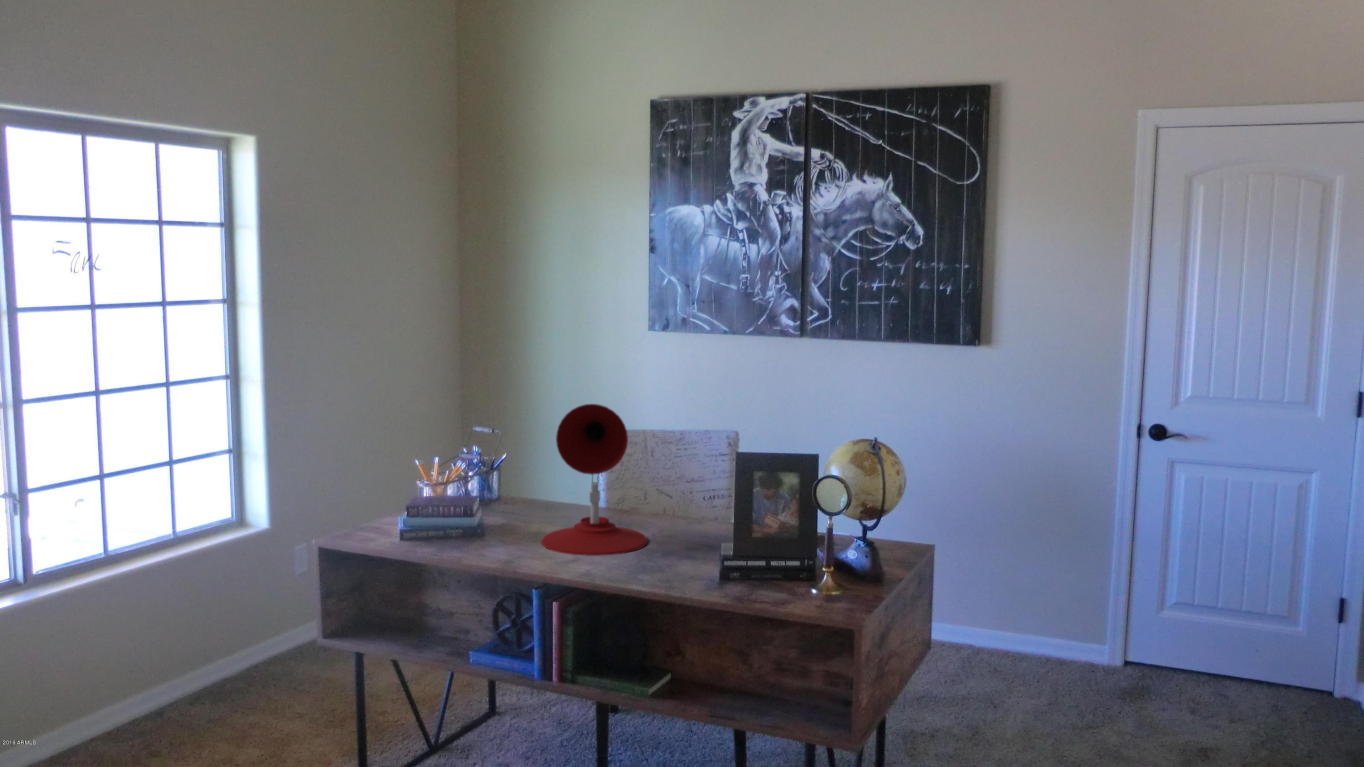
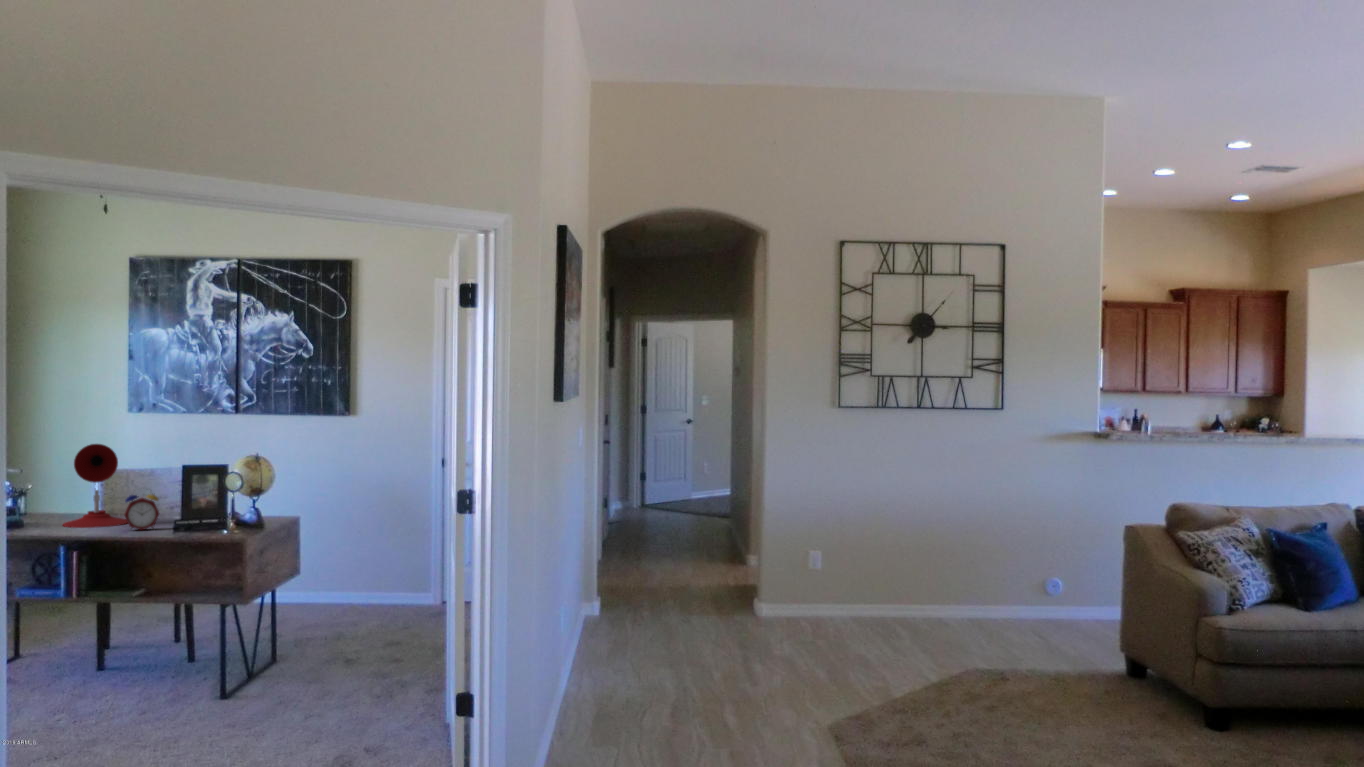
alarm clock: none [636,495,698,579] -> present [125,488,160,530]

